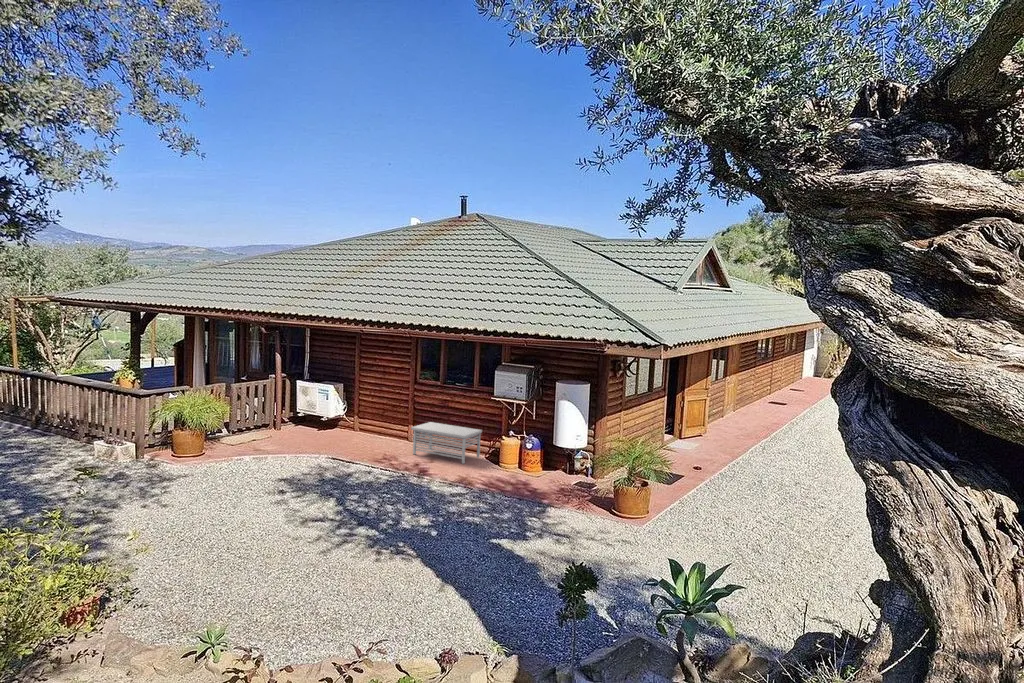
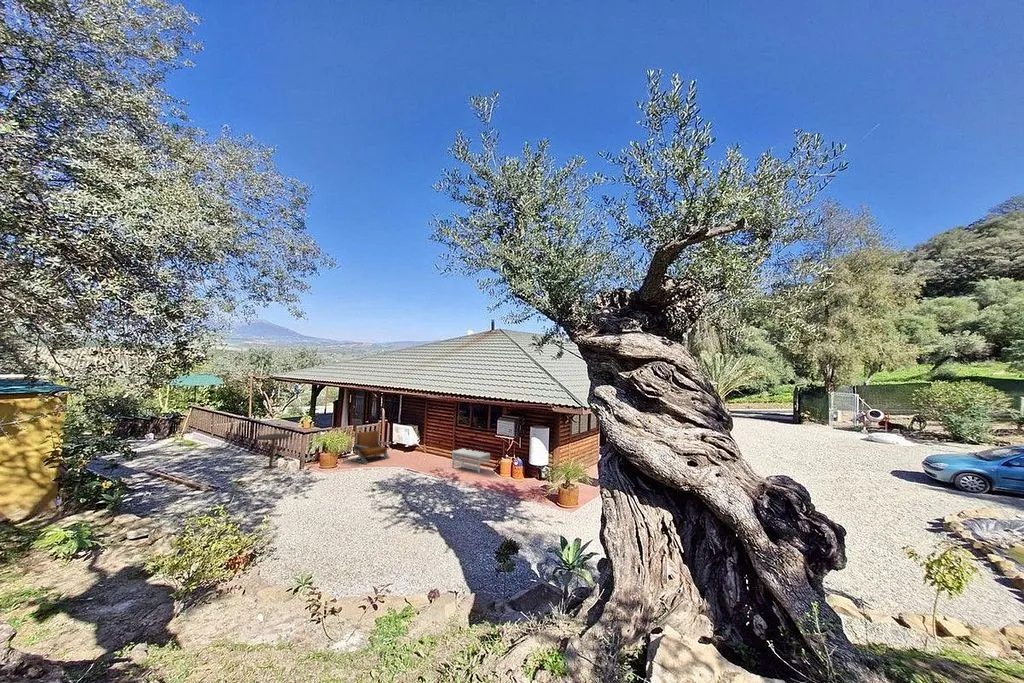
lounge chair: none [224,391,297,450] -> present [351,431,391,464]
pedestal table: none [45,397,110,460] -> present [256,434,291,469]

